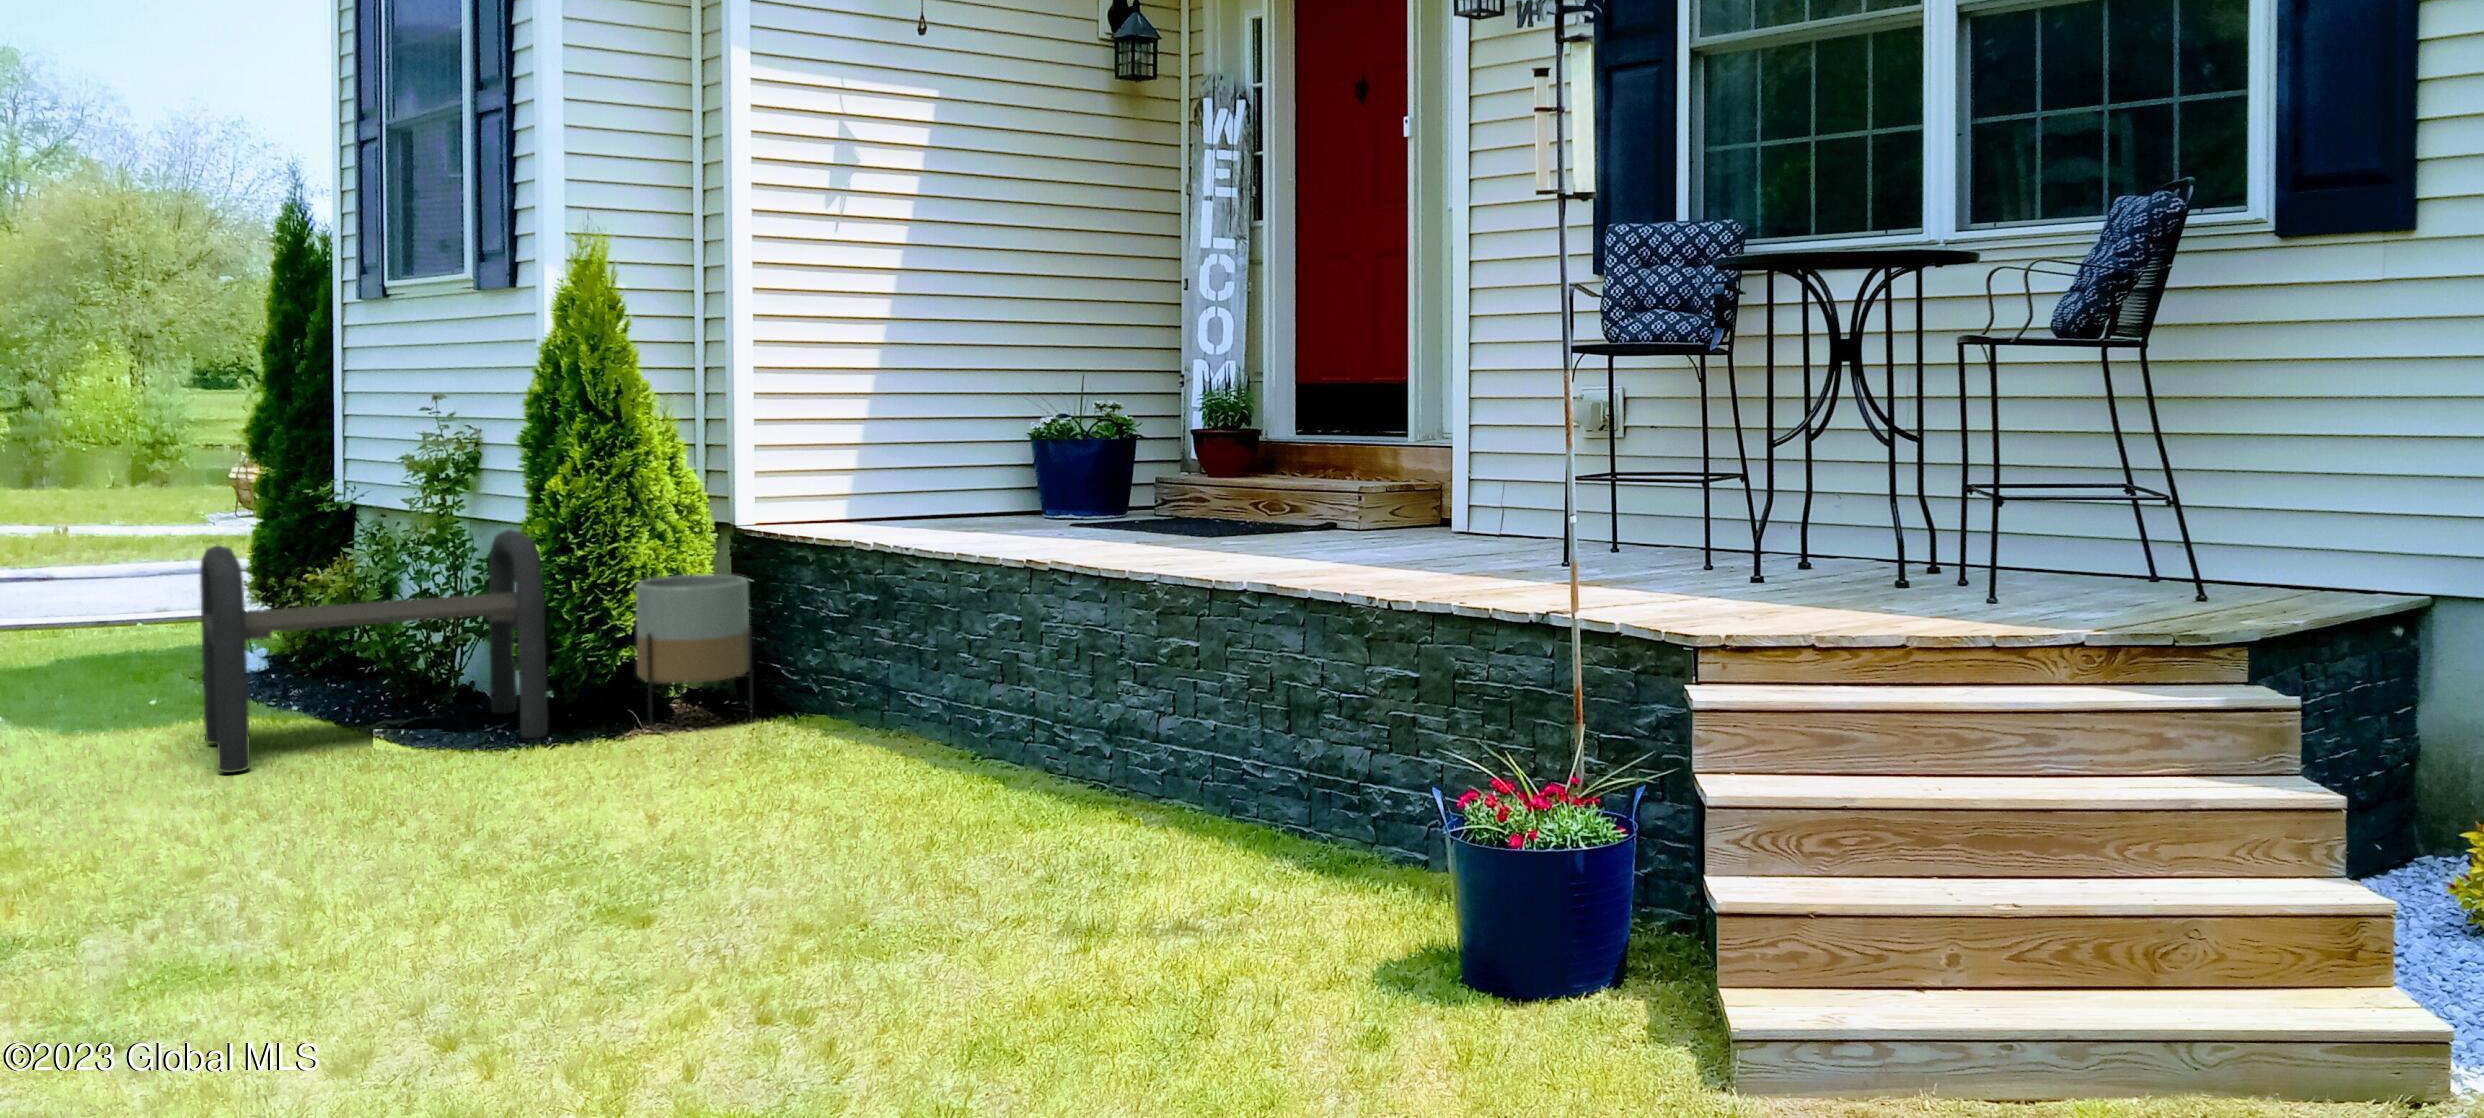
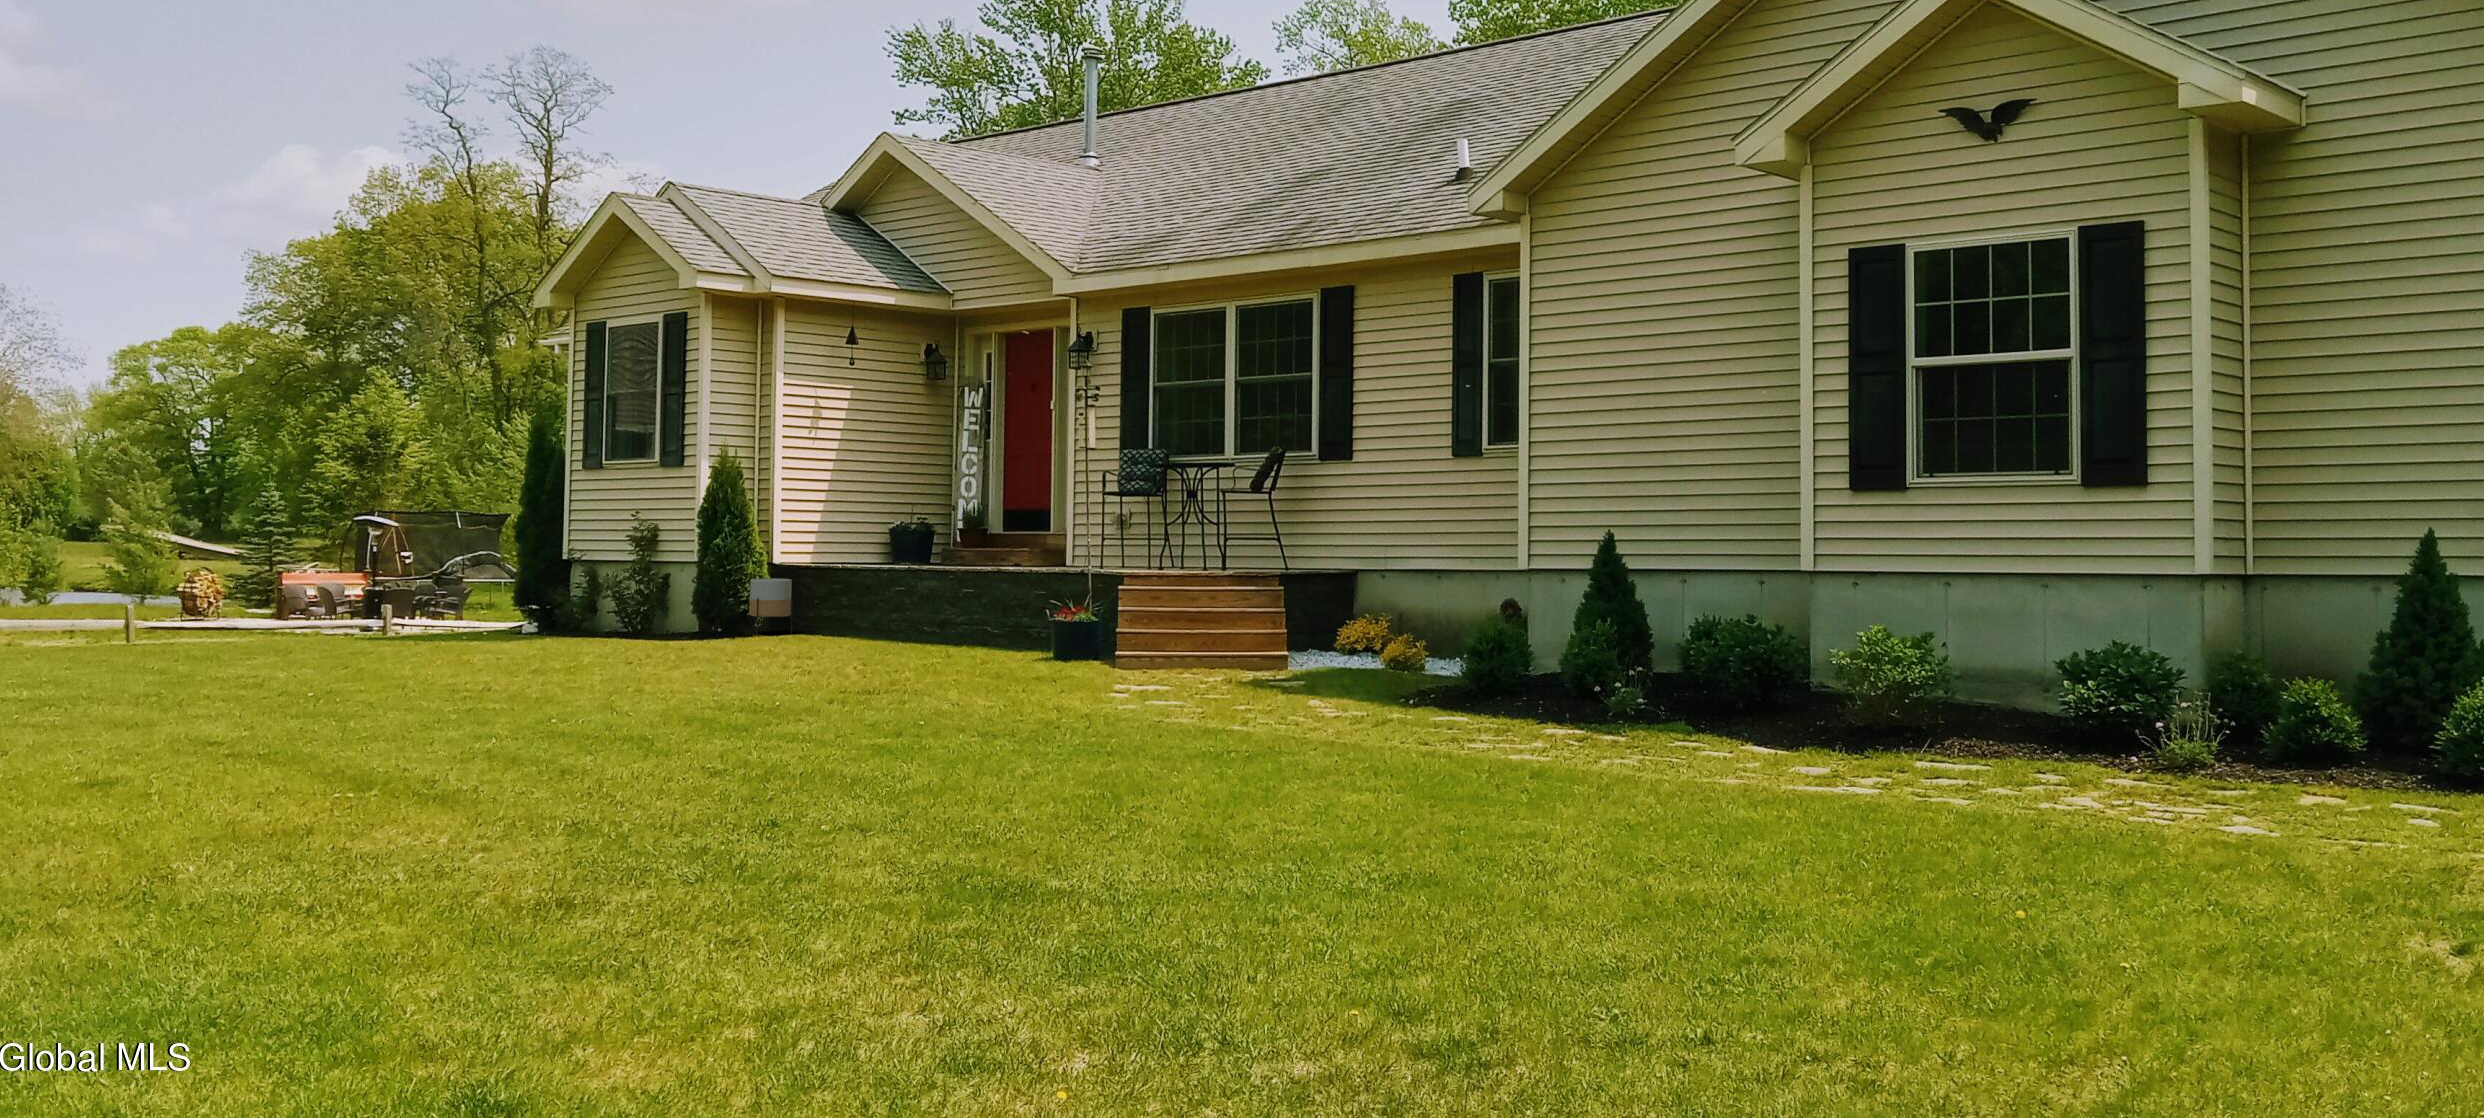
bench: present [200,529,548,773] -> none [591,560,718,640]

